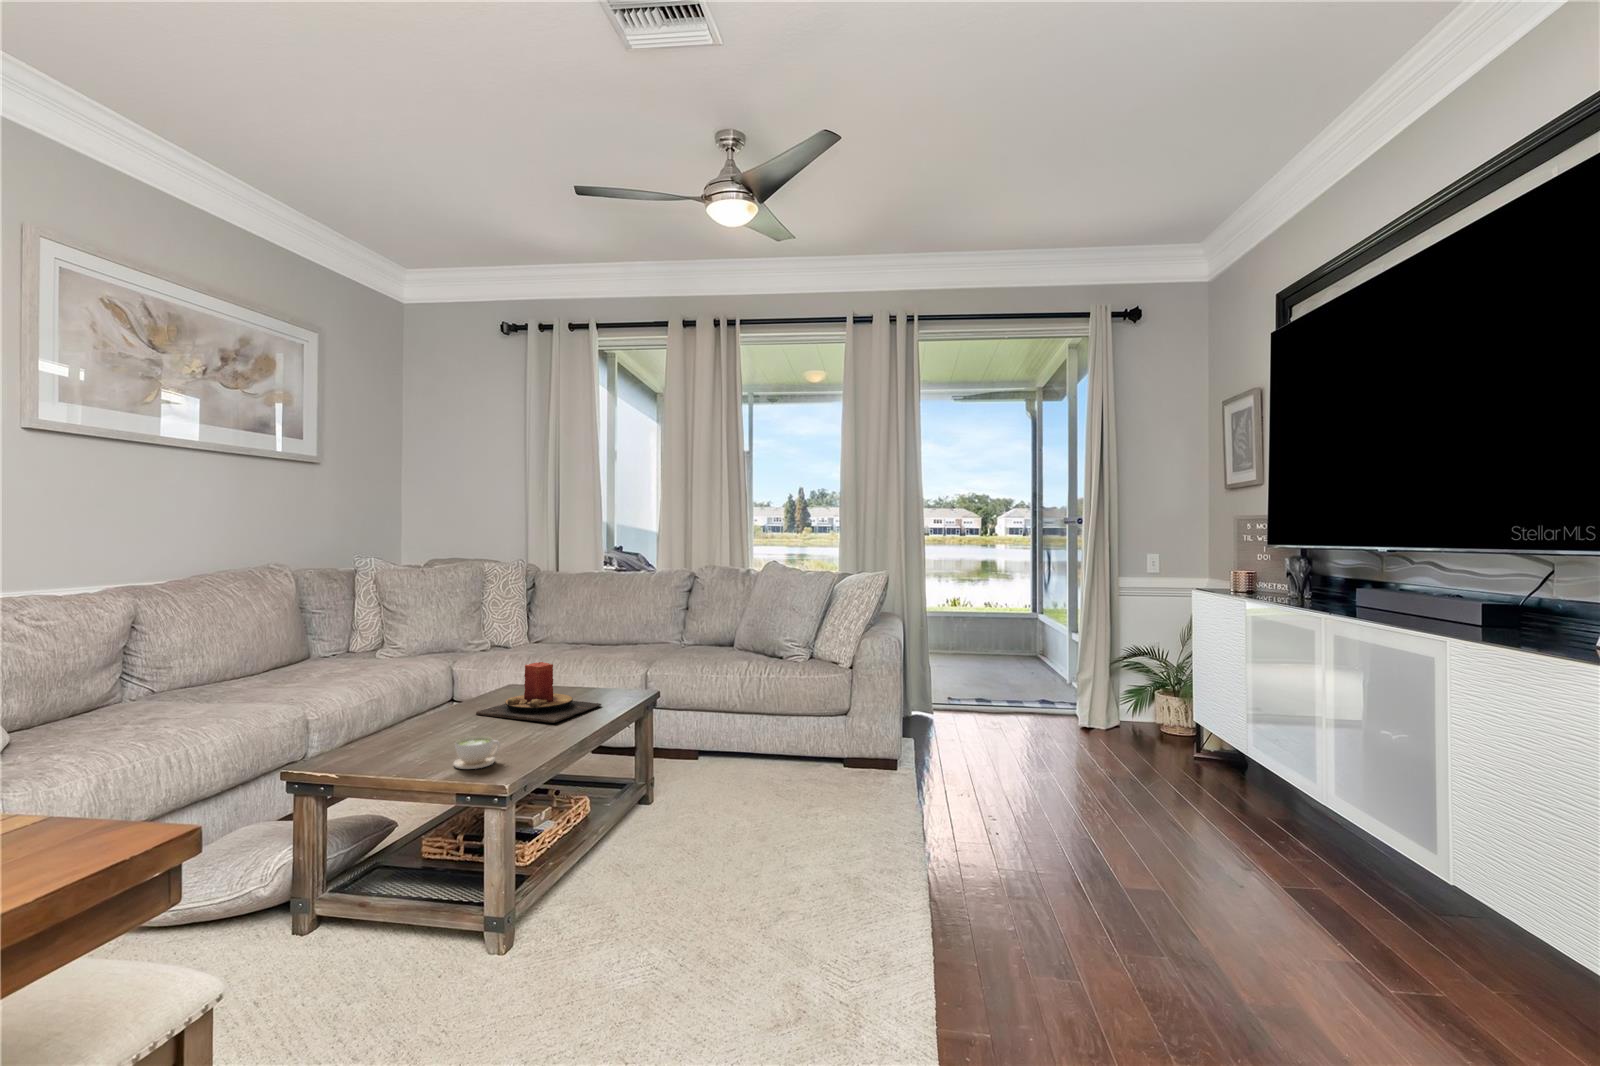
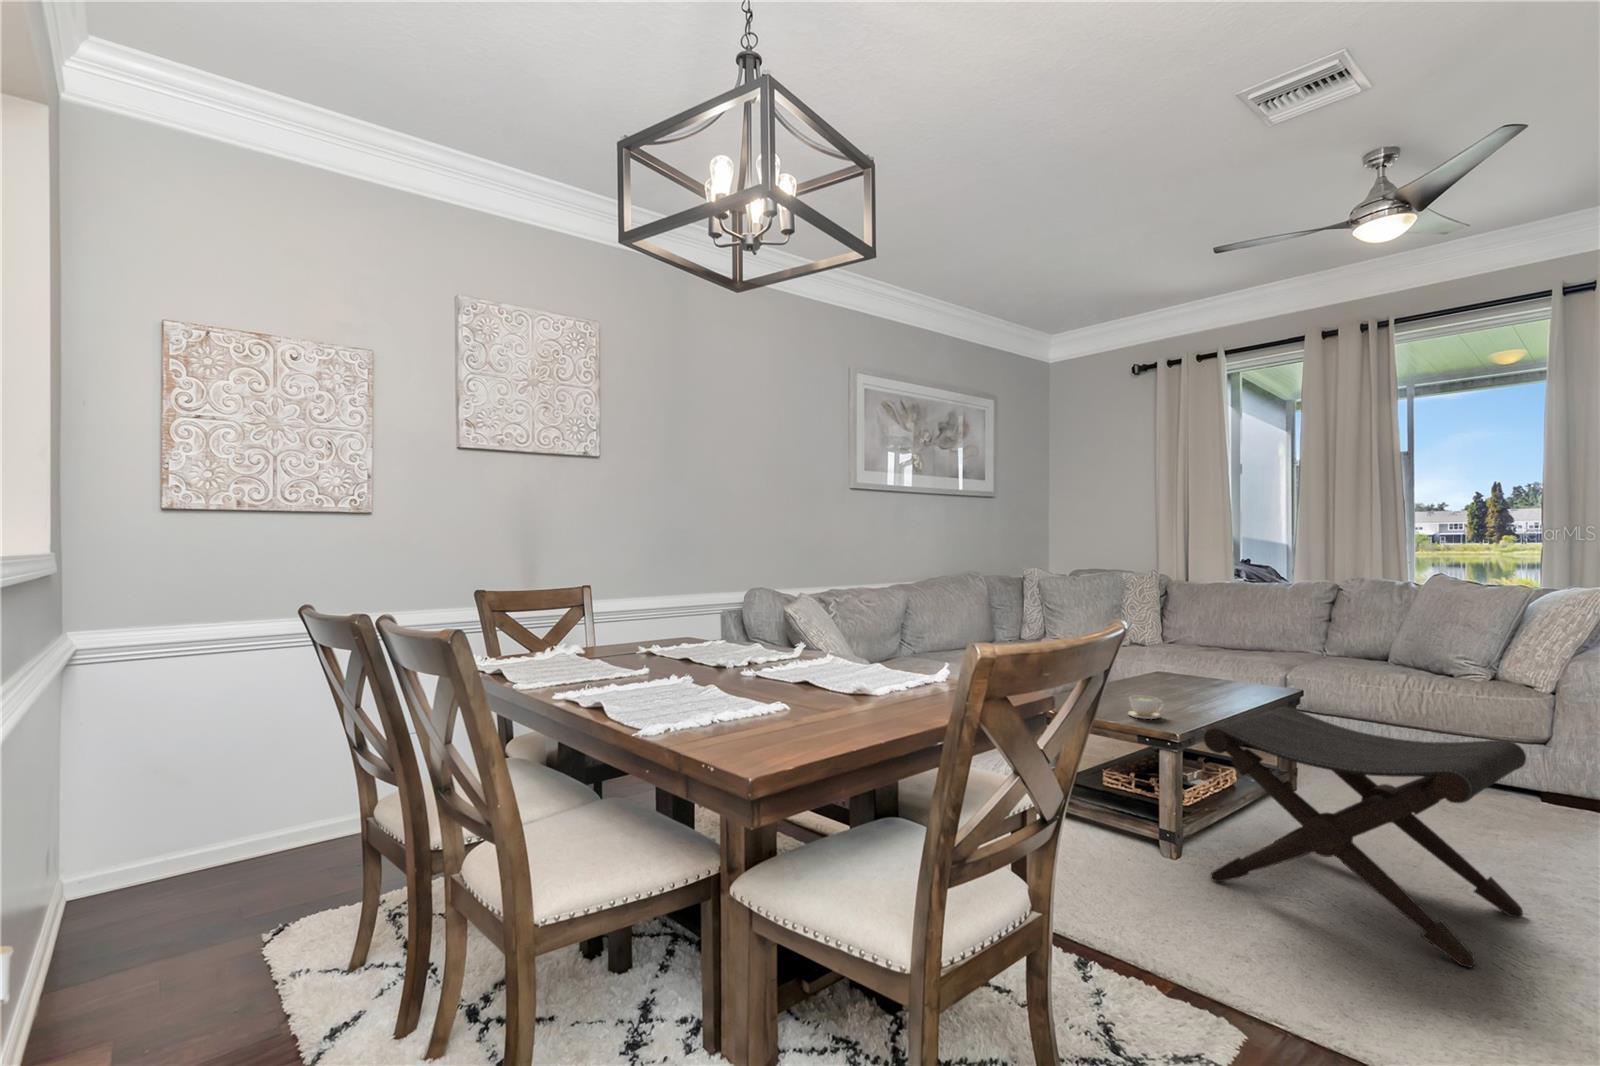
candle: present [476,662,601,723] -> none [1135,650,1246,699]
footstool: none [538,727,842,1008] -> present [1204,707,1526,968]

